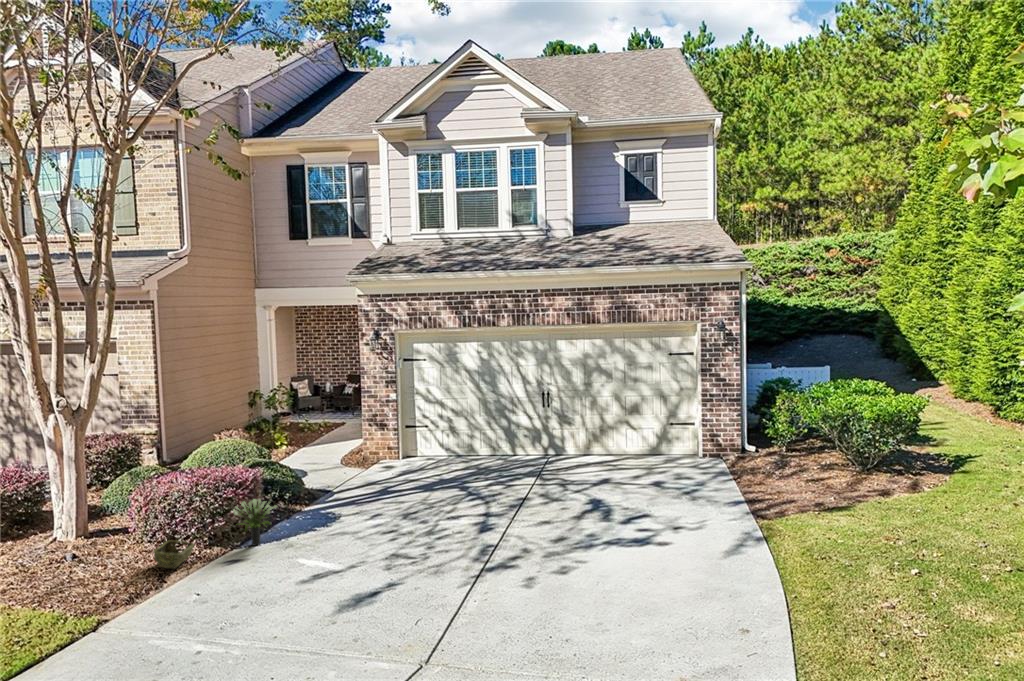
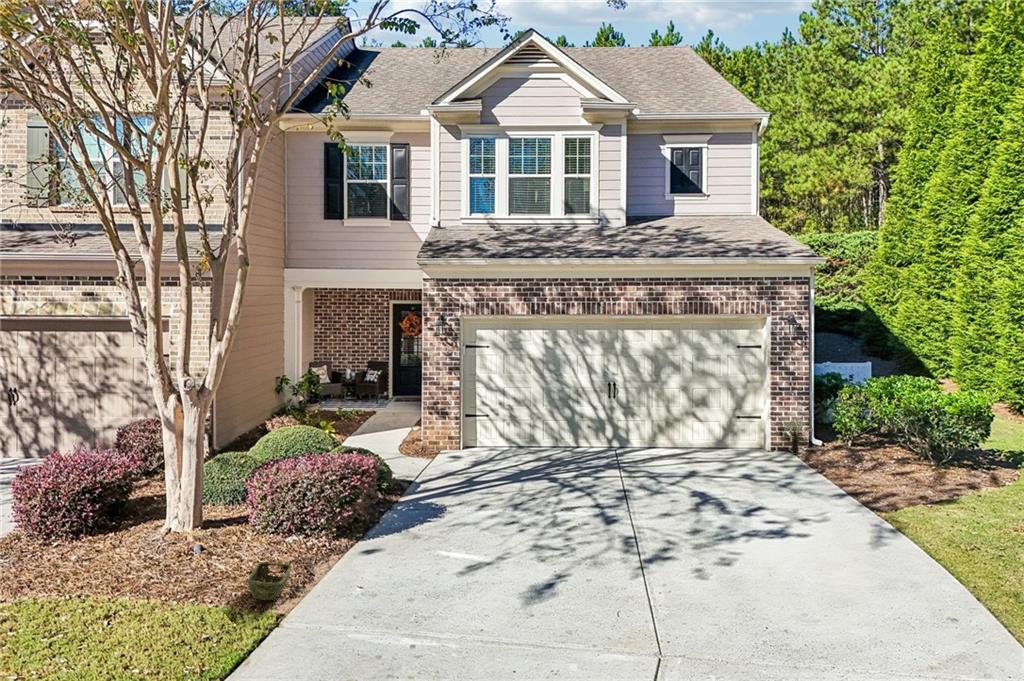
potted plant: present [233,499,277,545] -> present [780,420,812,453]

